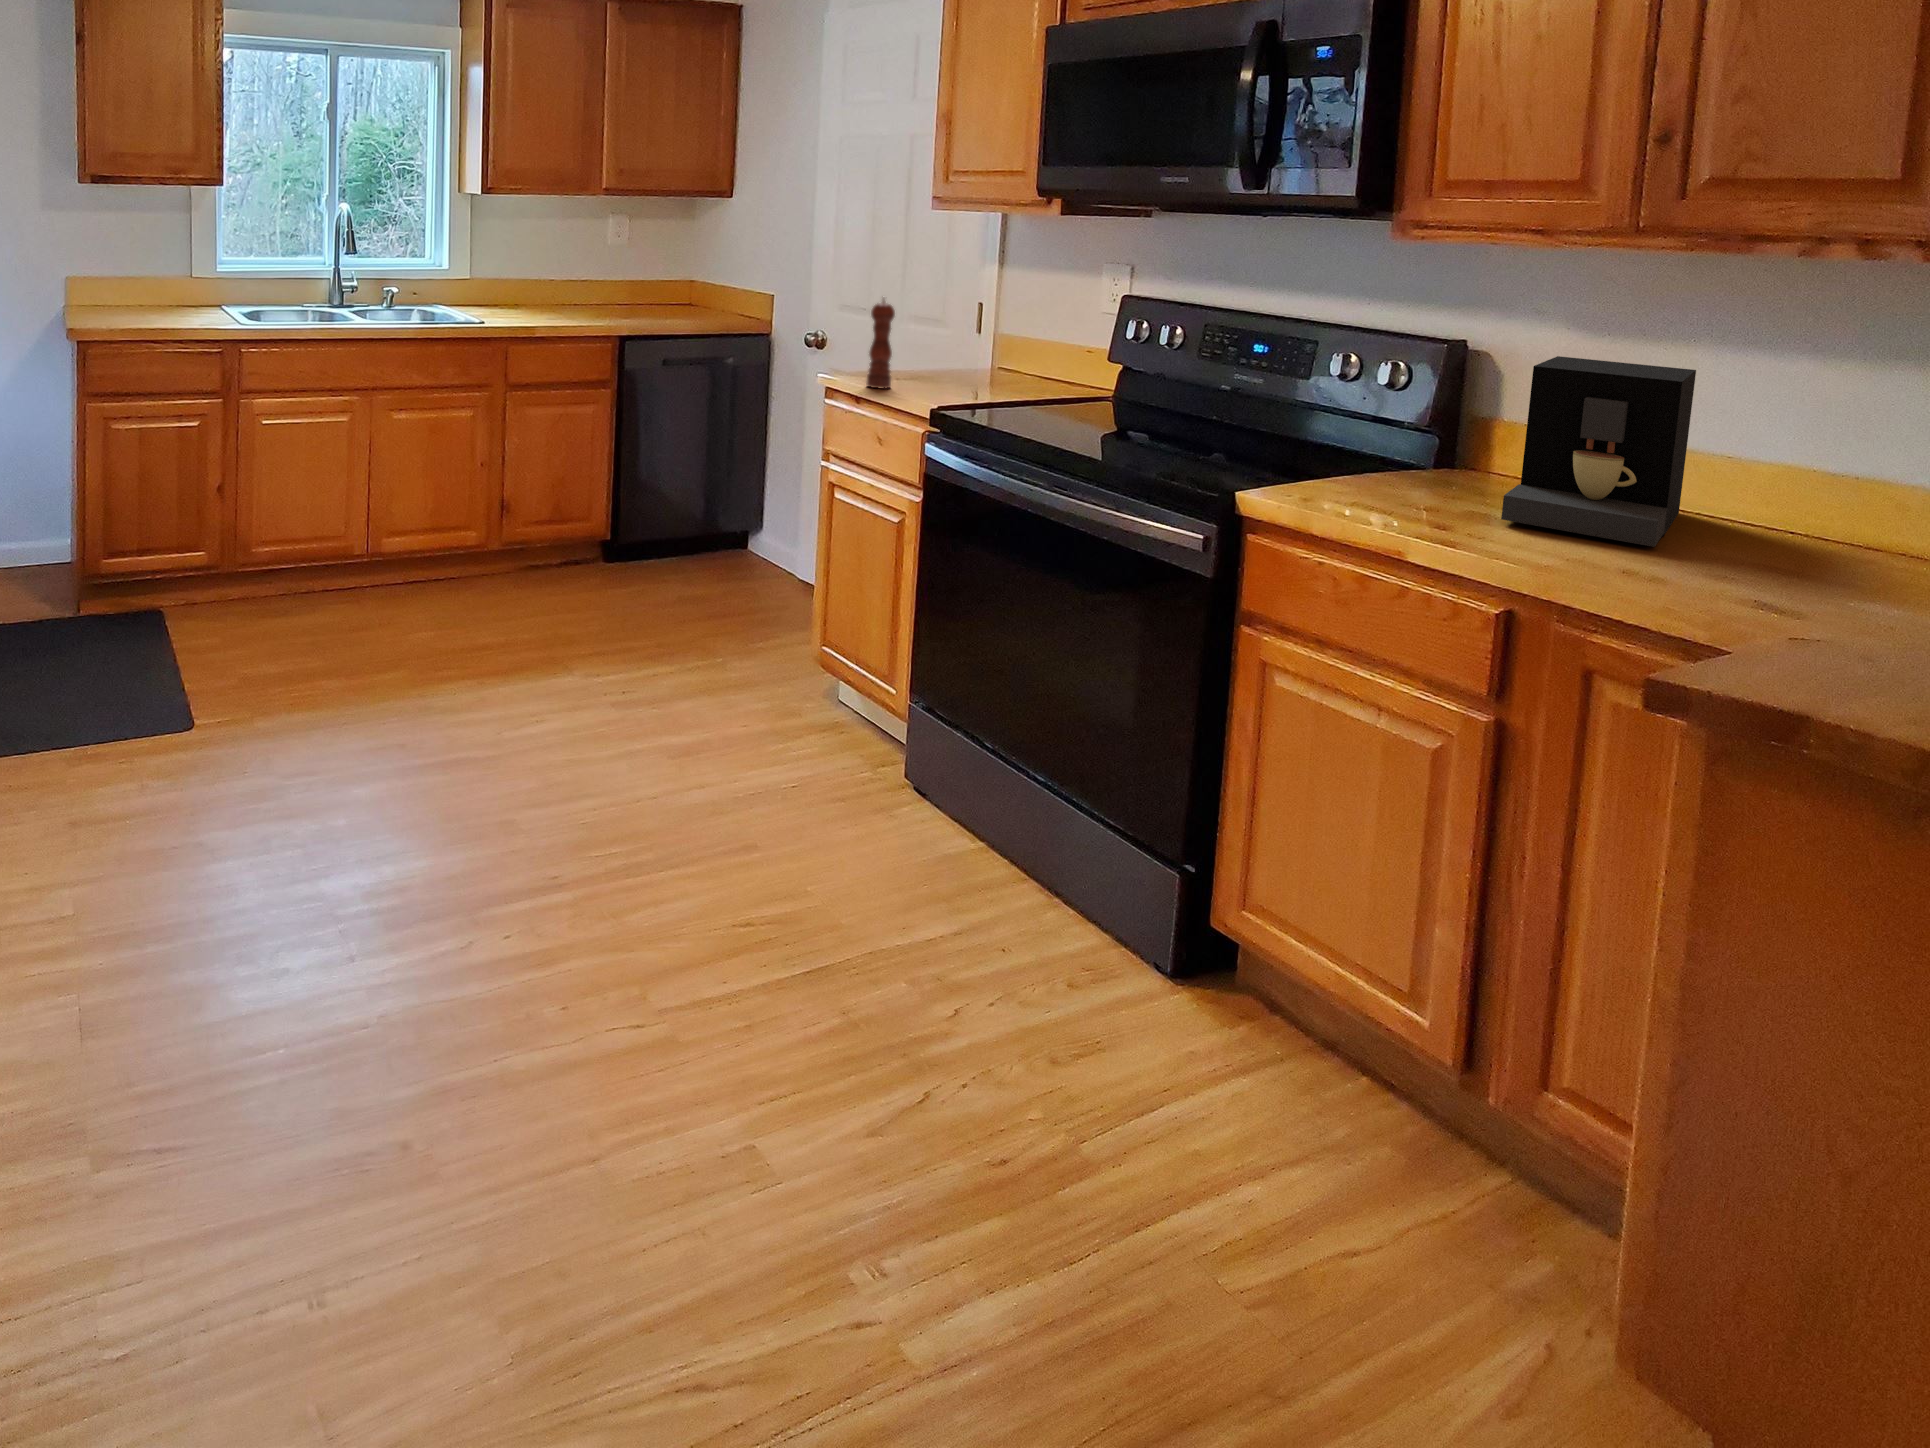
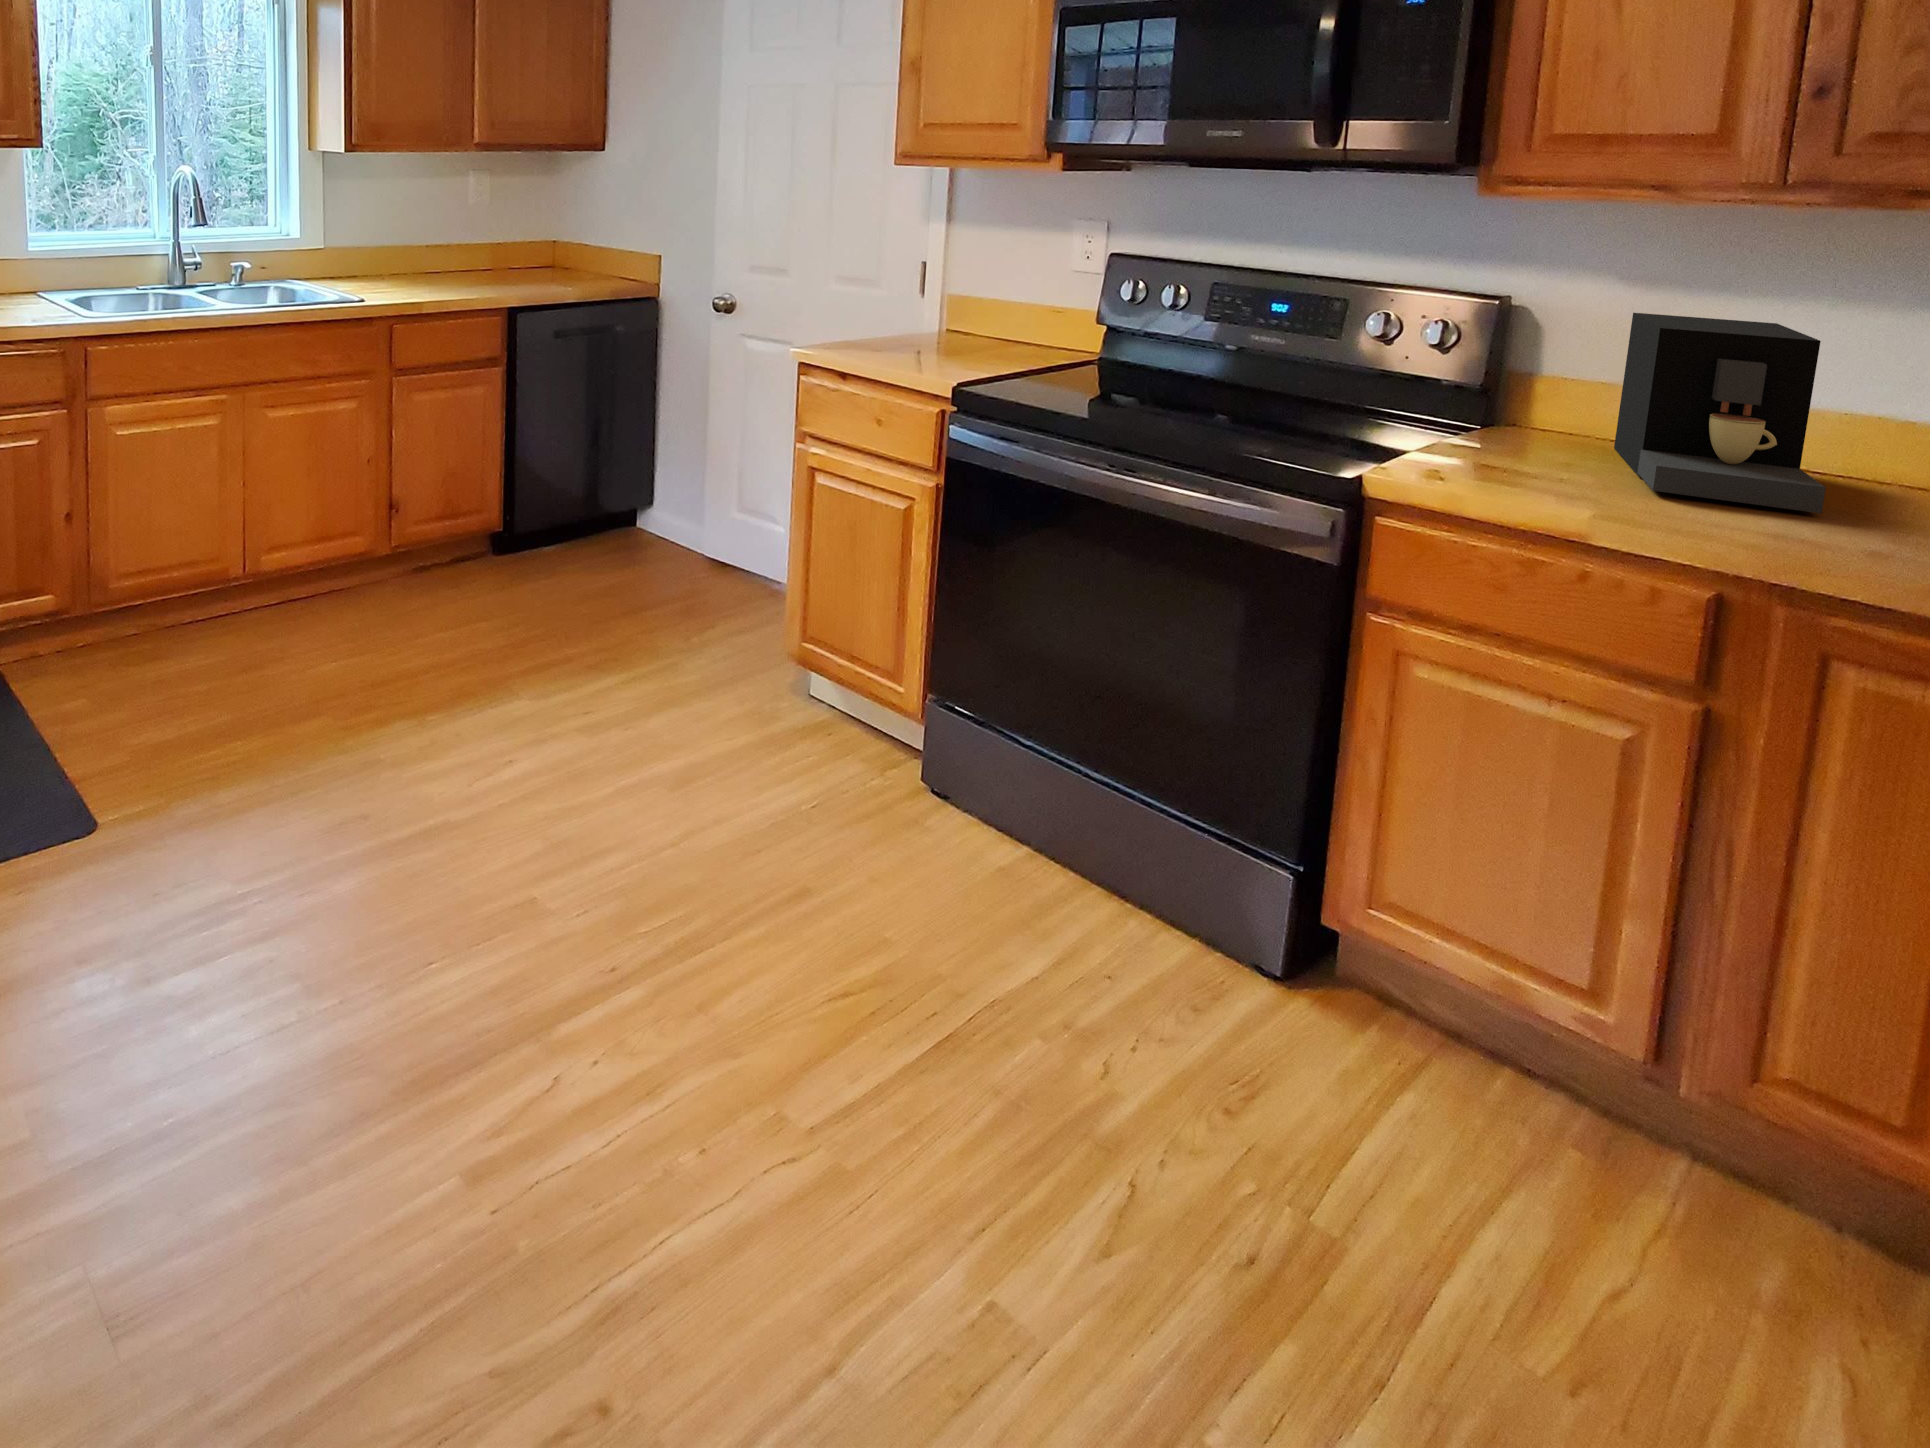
pepper mill: present [866,297,895,388] -> none [850,263,881,363]

